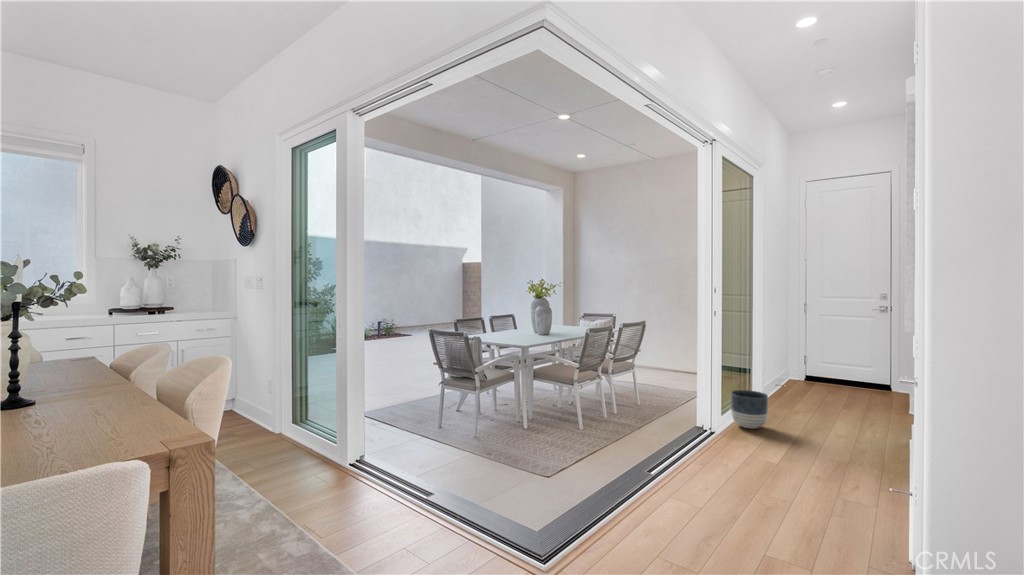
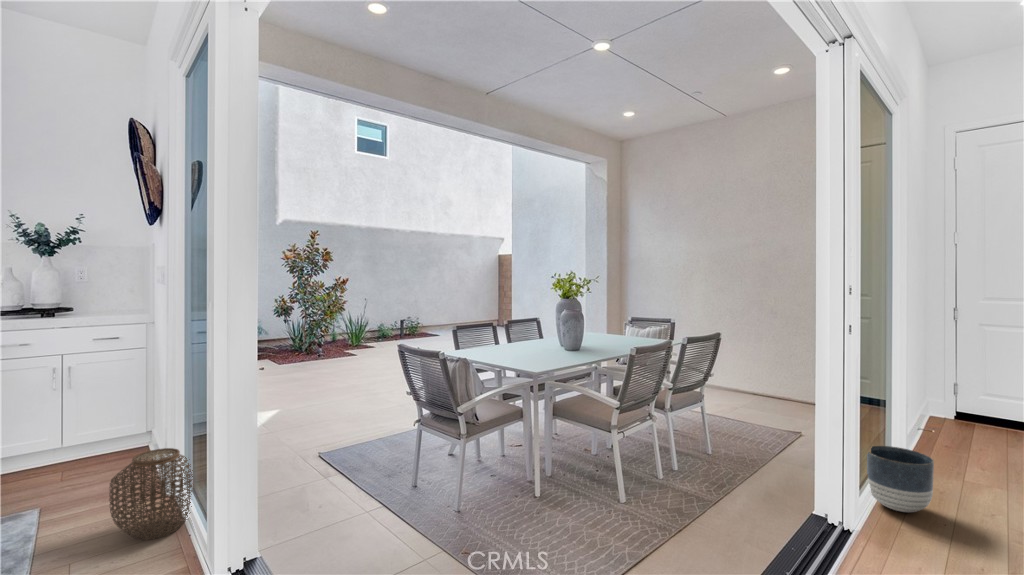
woven basket: none [249,400,303,458] -> present [109,448,194,540]

